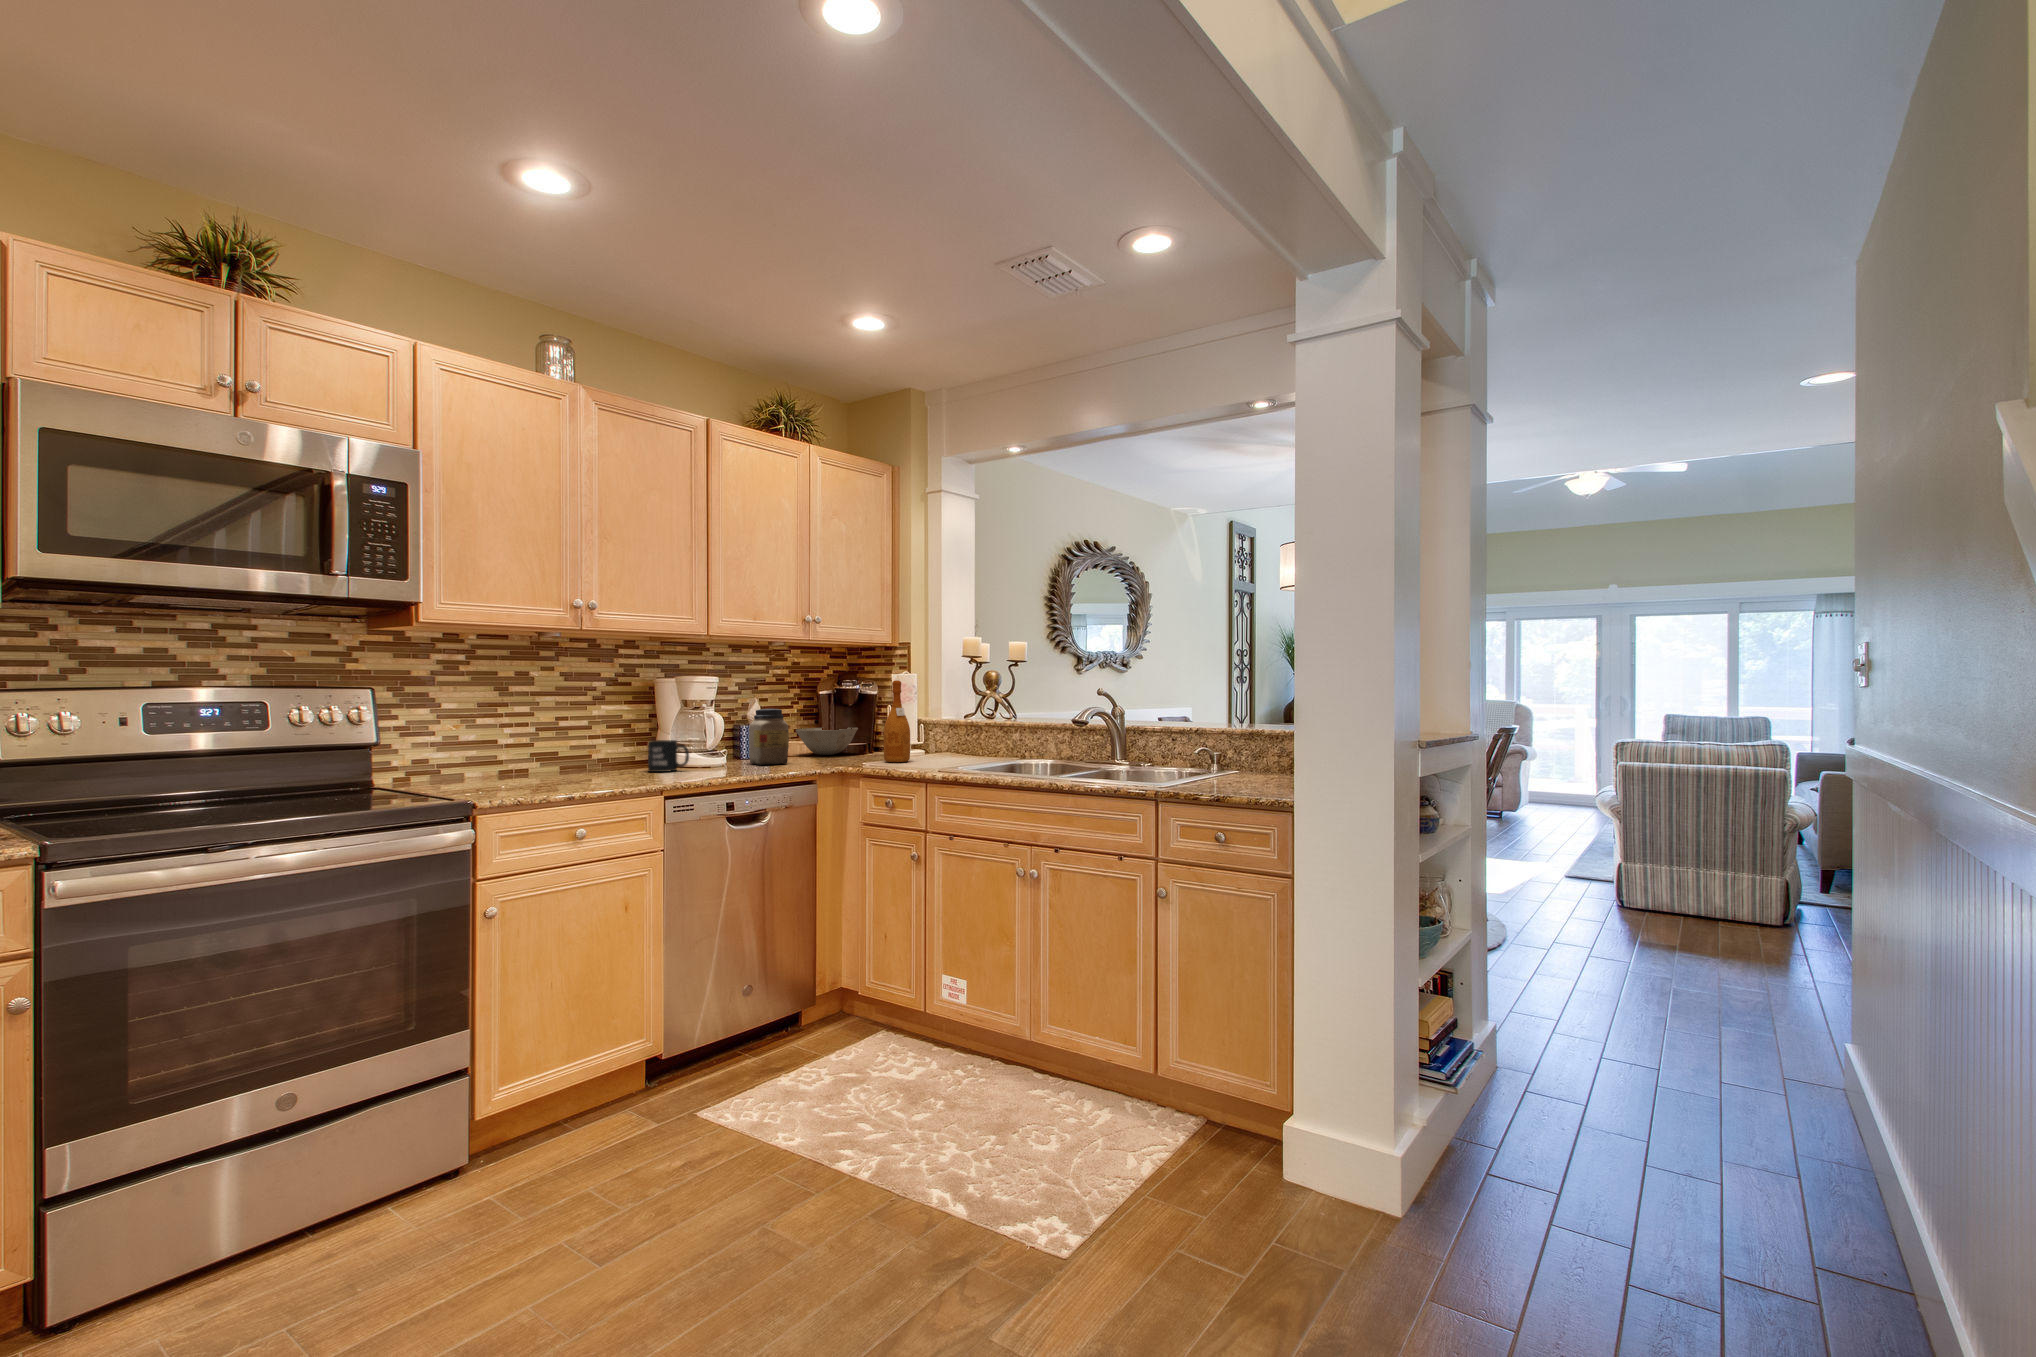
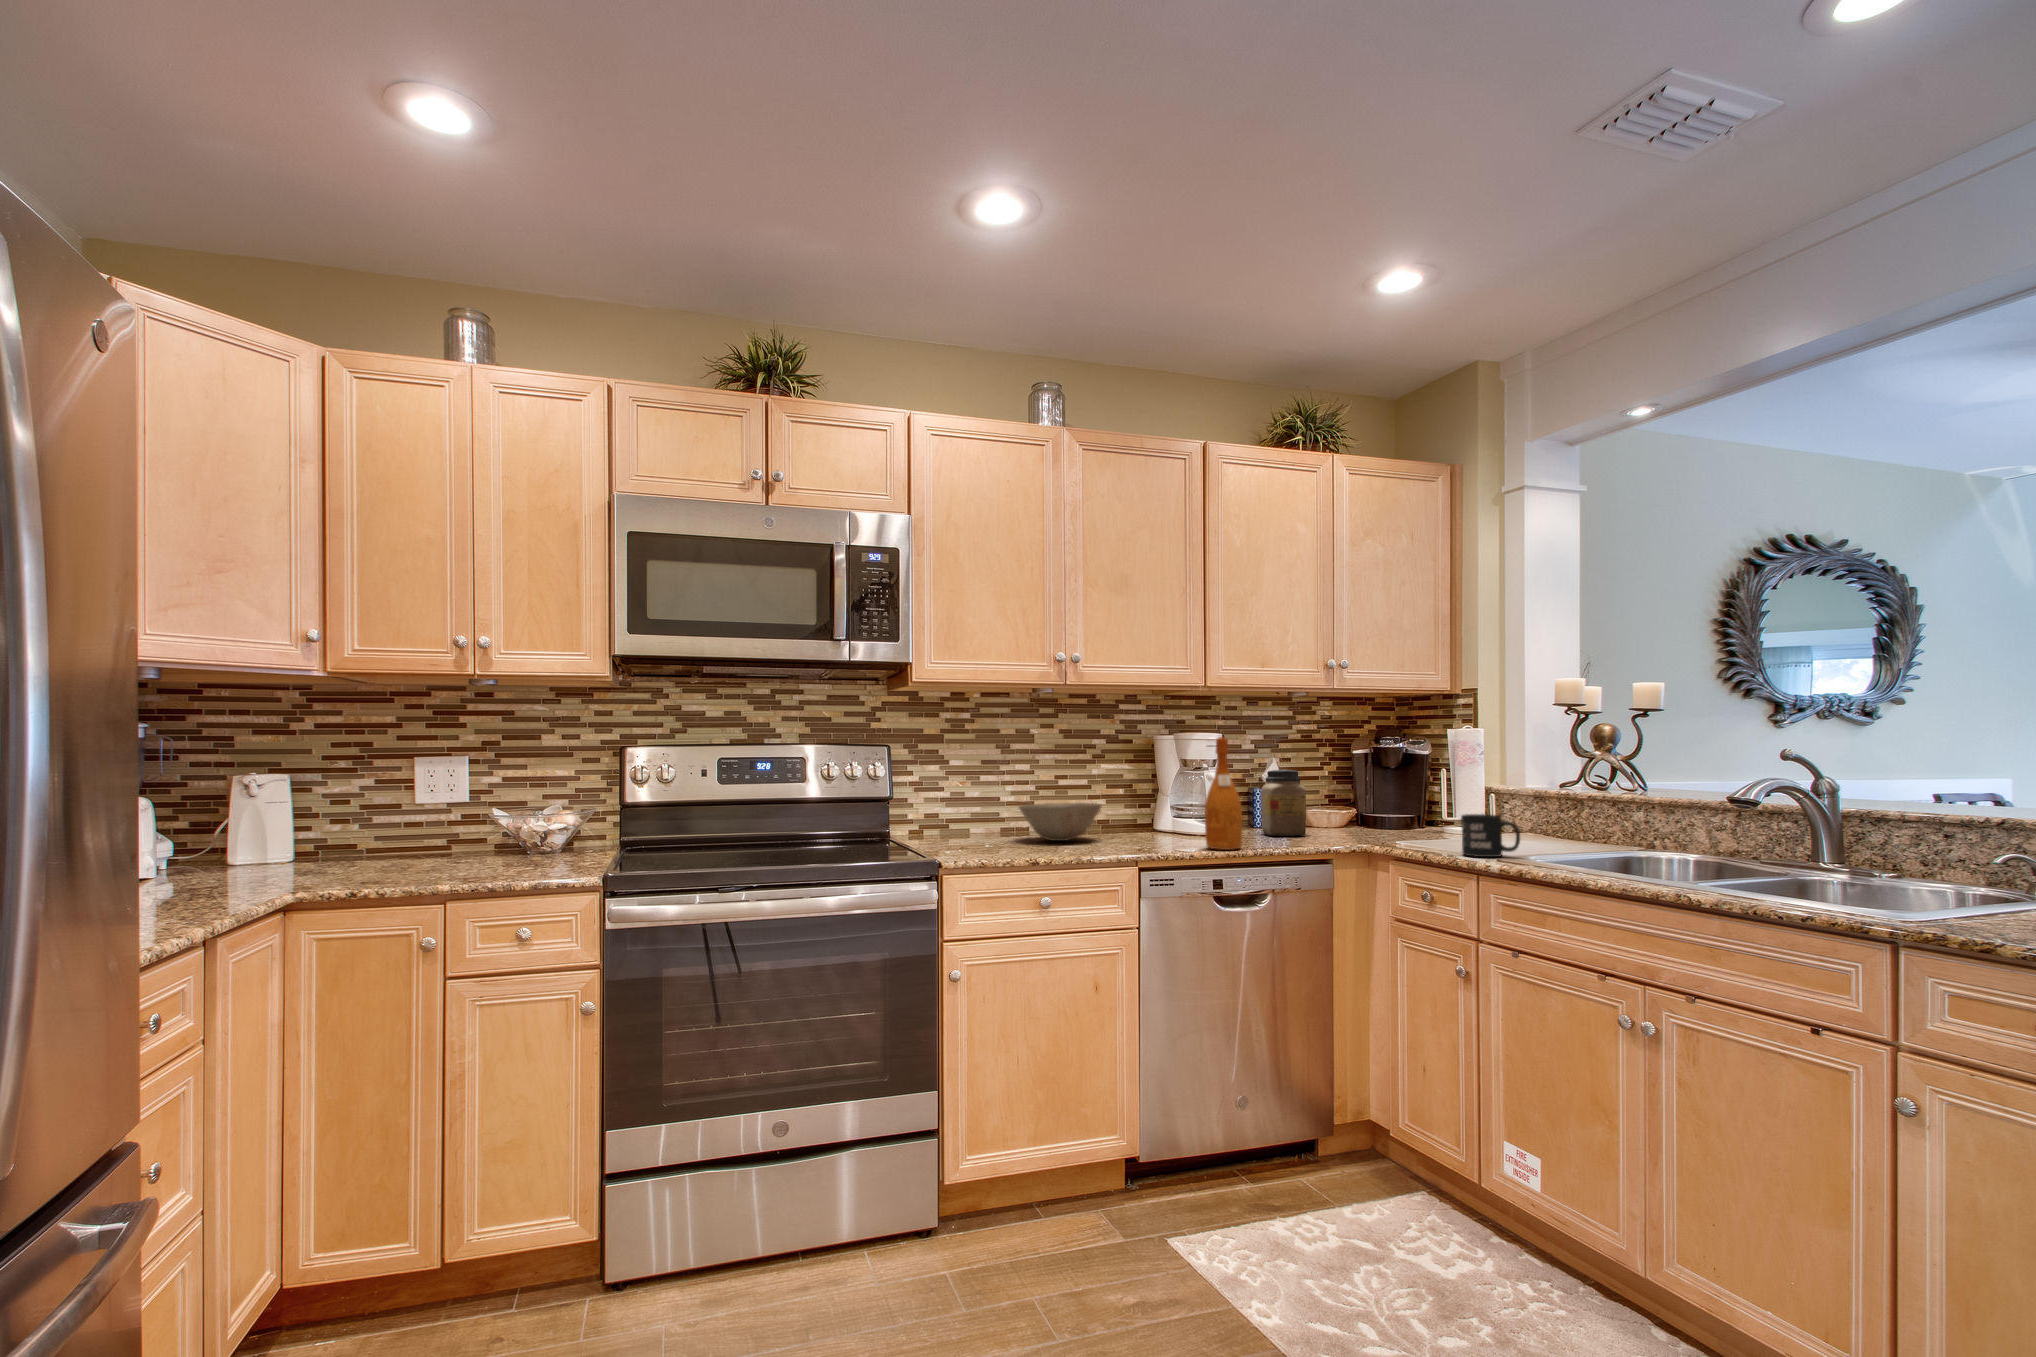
wine bottle: present [884,680,910,762] -> present [1205,737,1242,850]
bowl: present [796,728,858,755] -> present [1019,803,1102,841]
mug: present [648,740,689,772] -> present [1461,814,1520,857]

